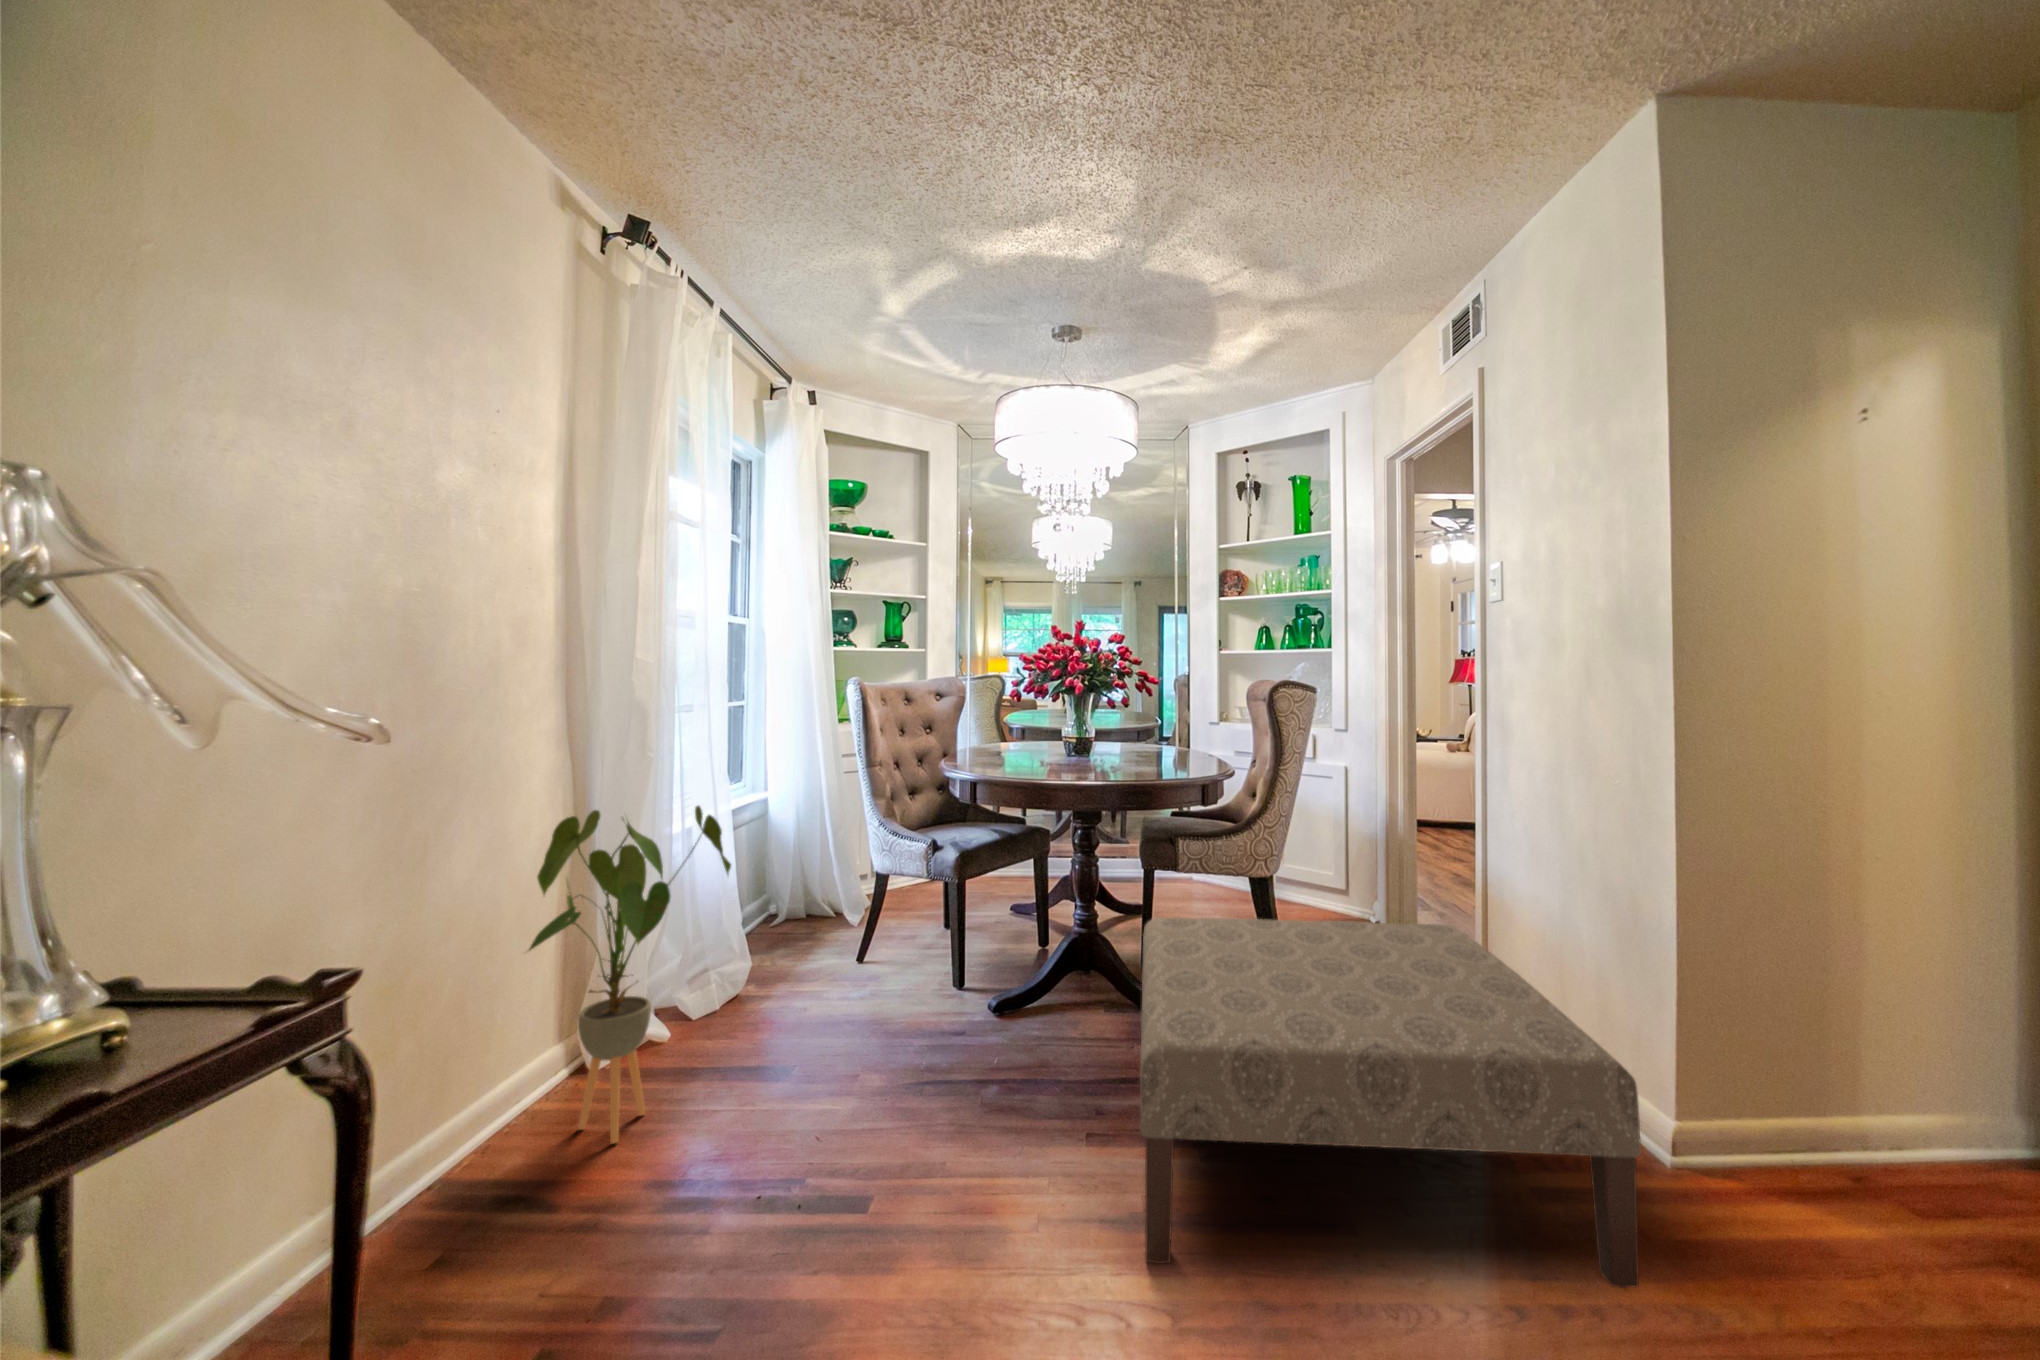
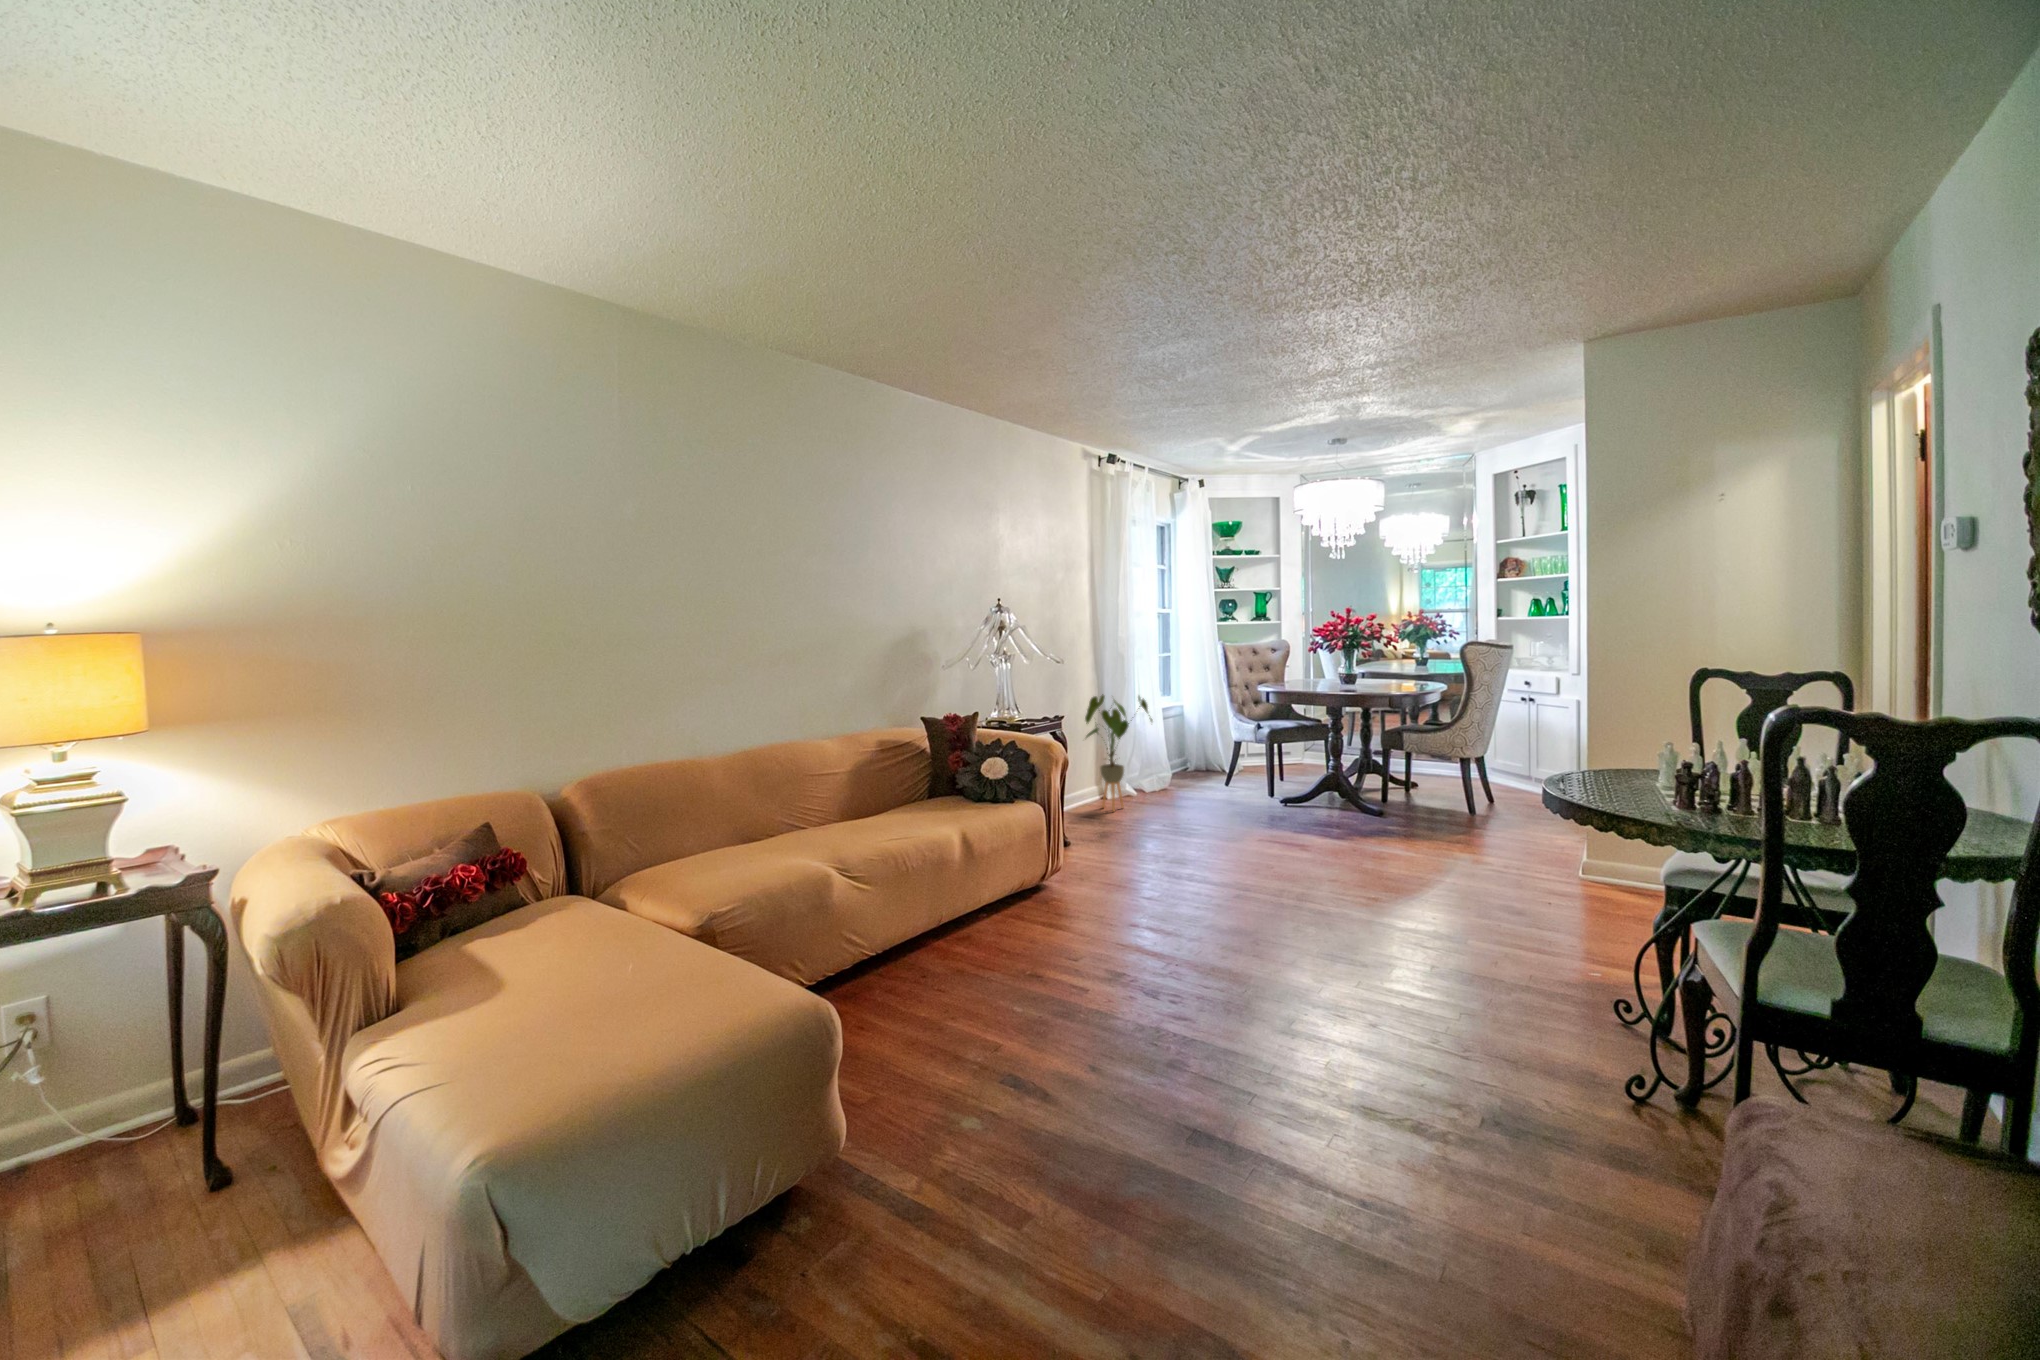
ottoman: present [1140,918,1641,1288] -> none [1282,760,1526,893]

